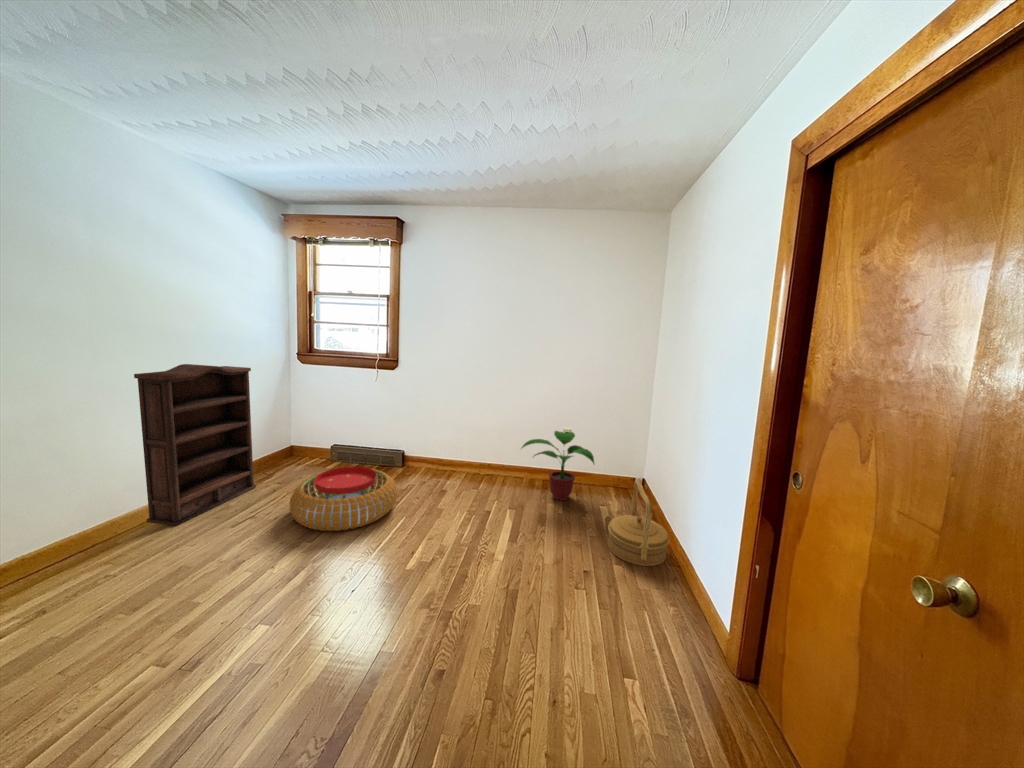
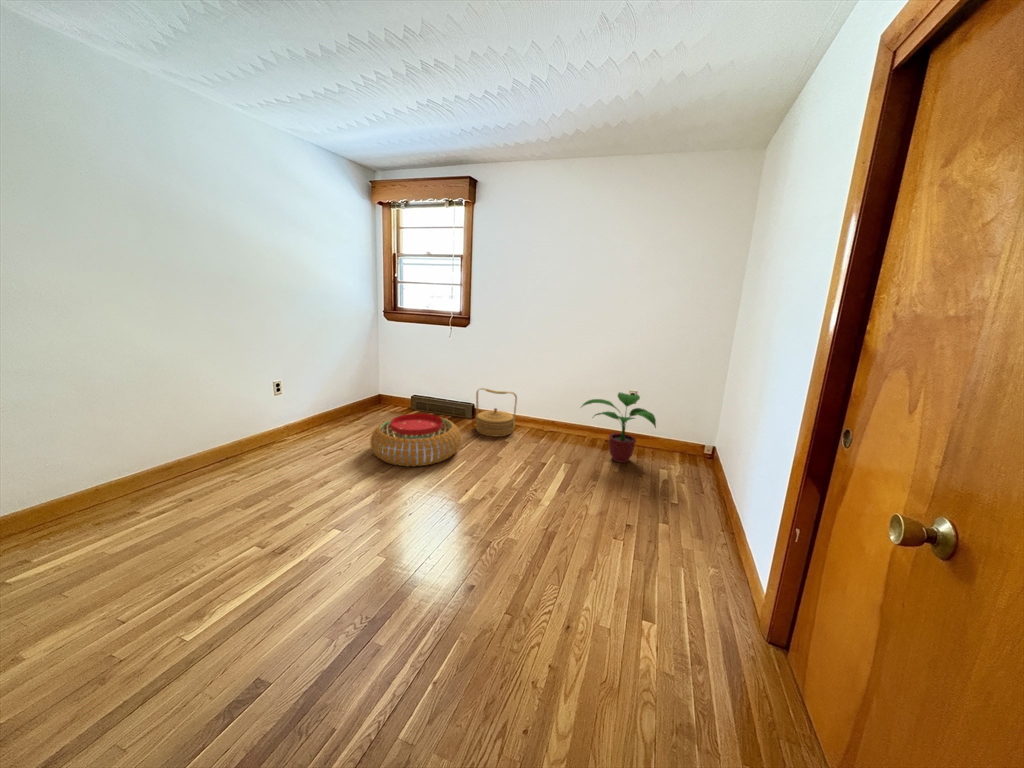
bookshelf: present [134,364,256,526] -> none [256,318,348,450]
woven basket: present [608,481,669,566] -> present [476,388,517,437]

